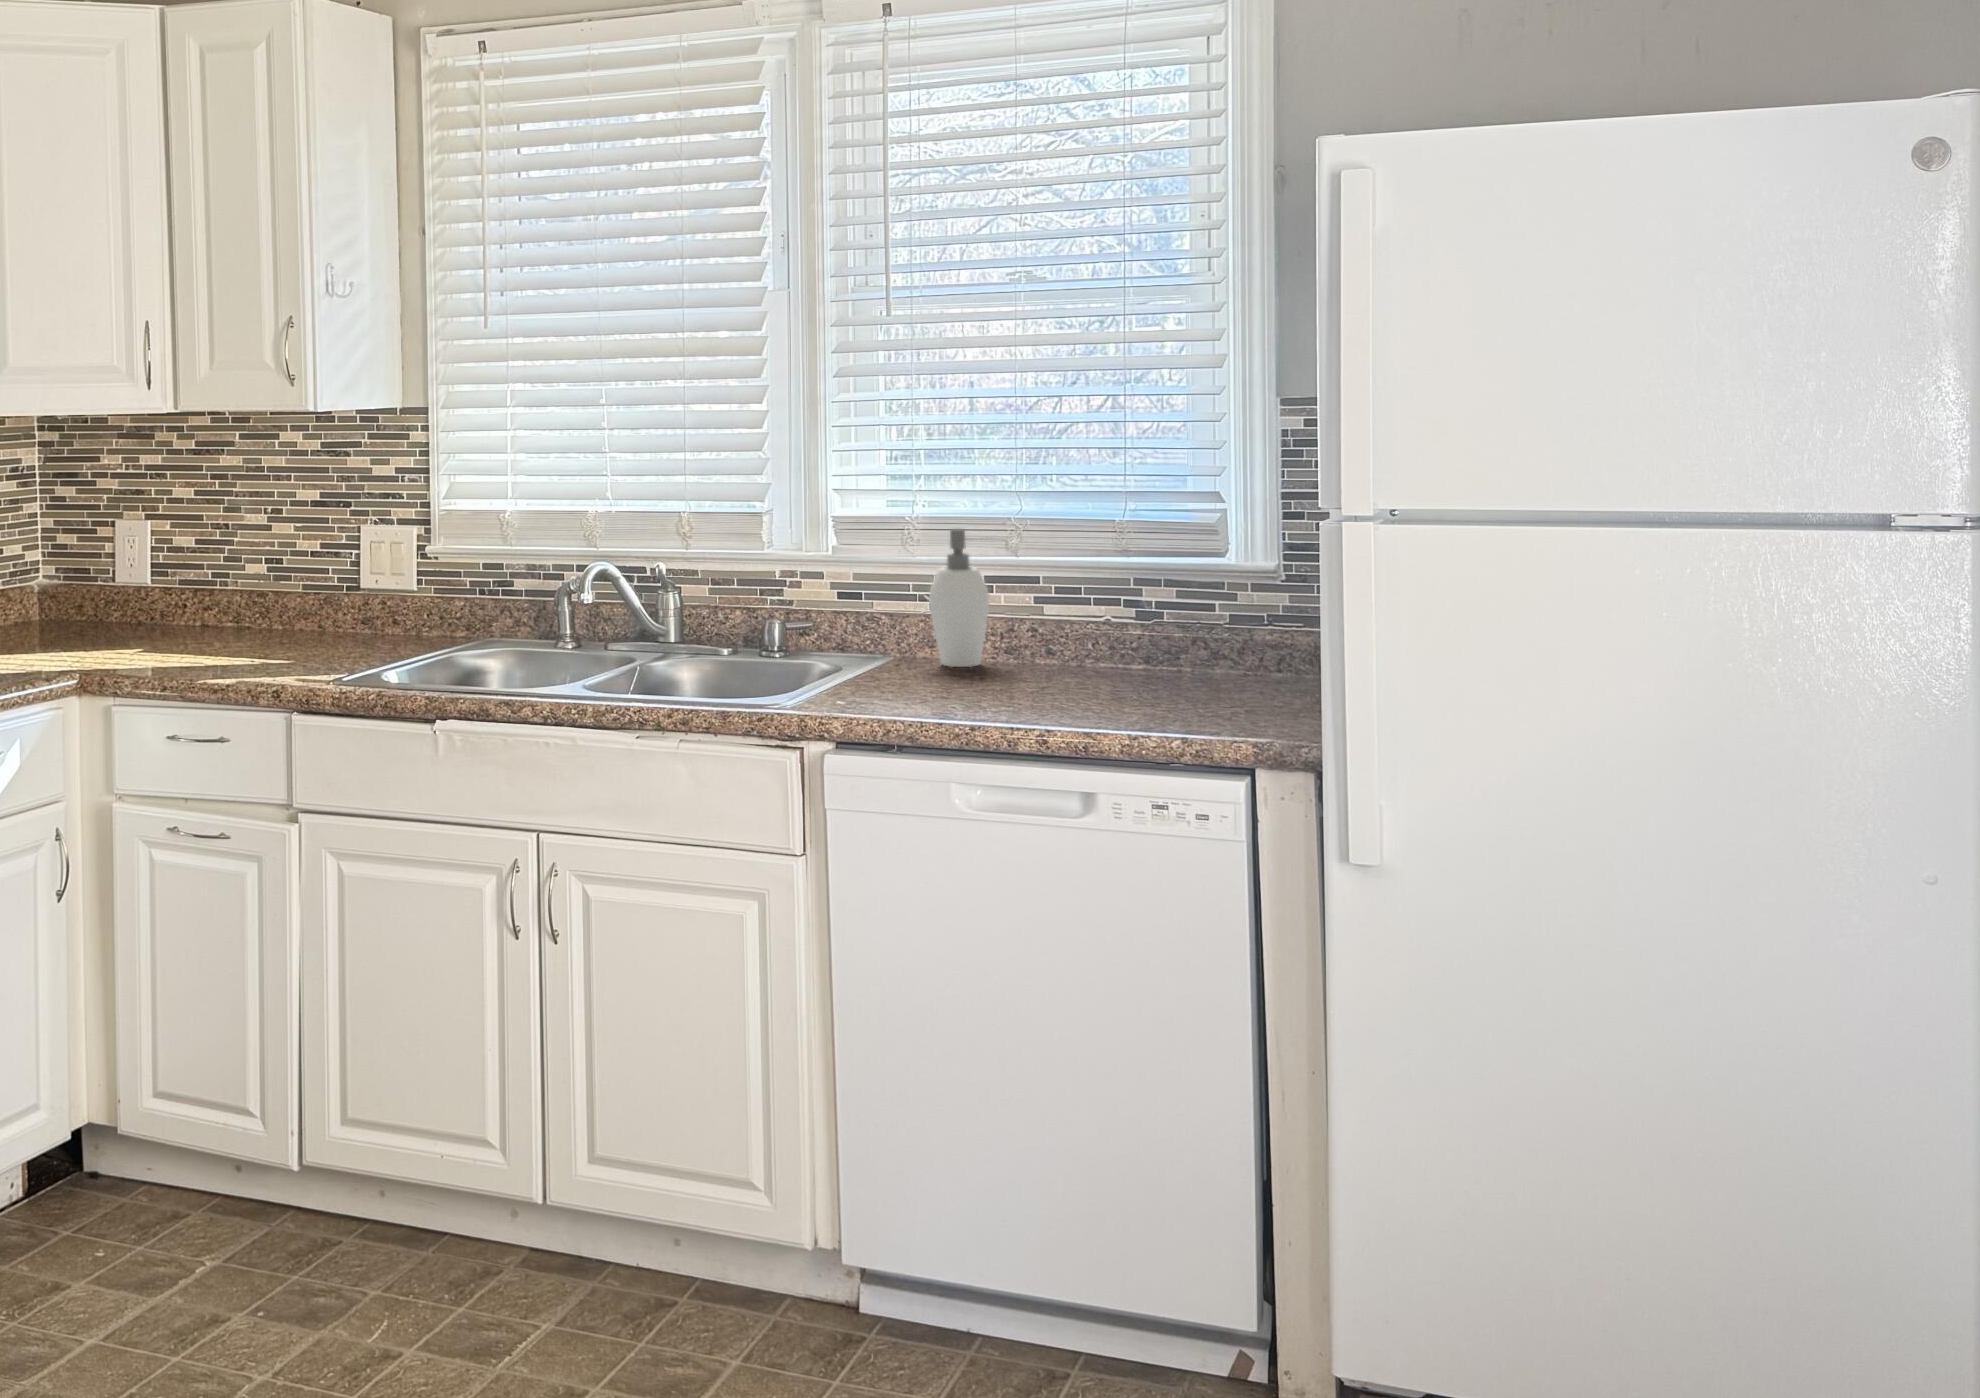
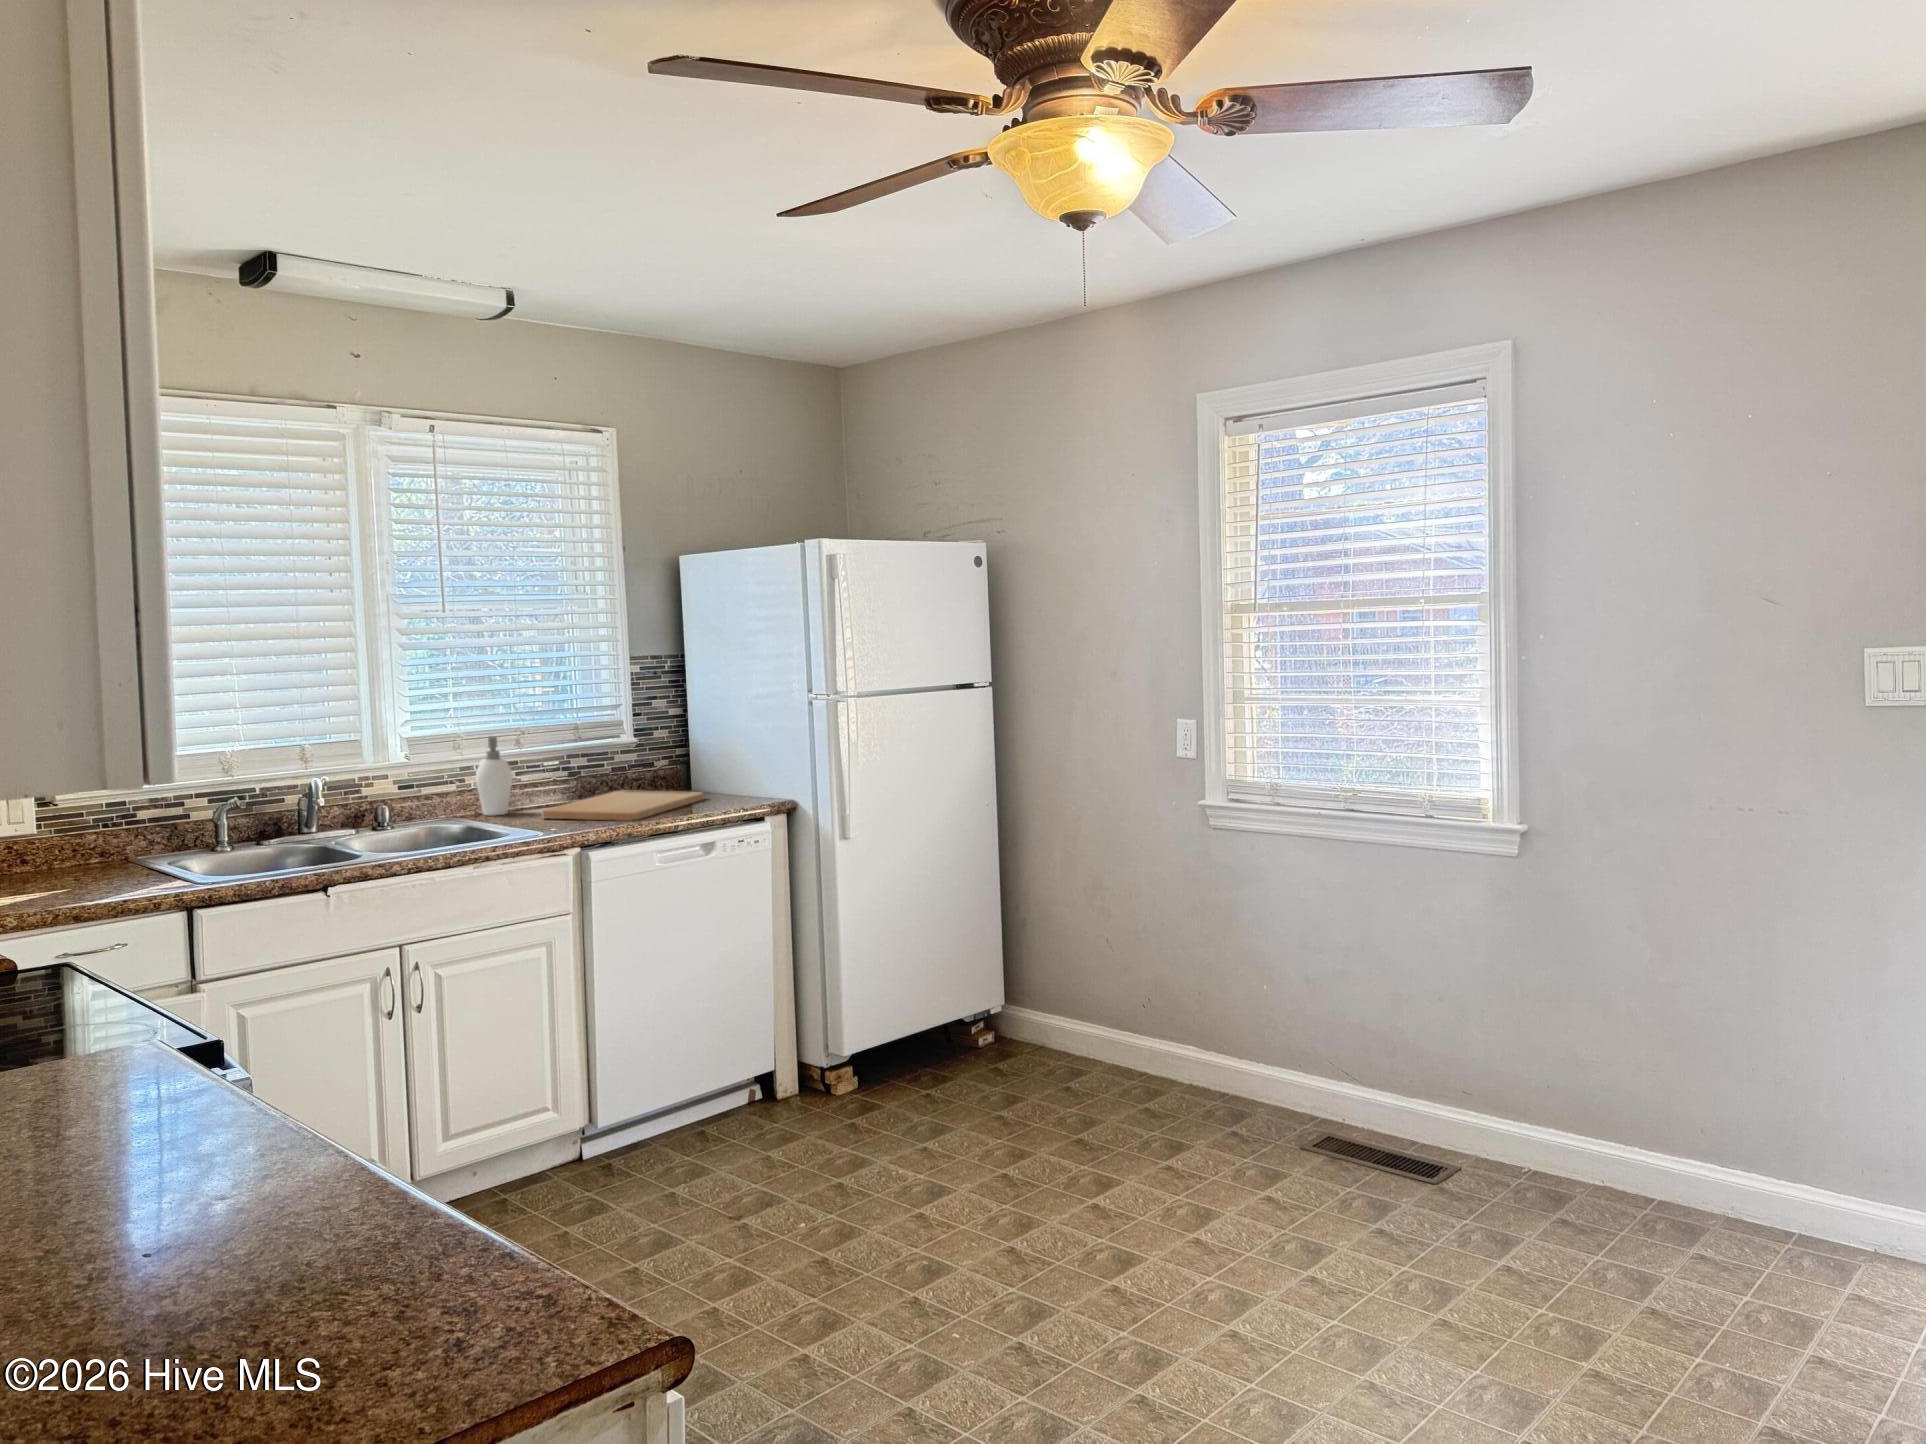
cutting board: none [933,661,1264,718] -> present [542,790,703,821]

